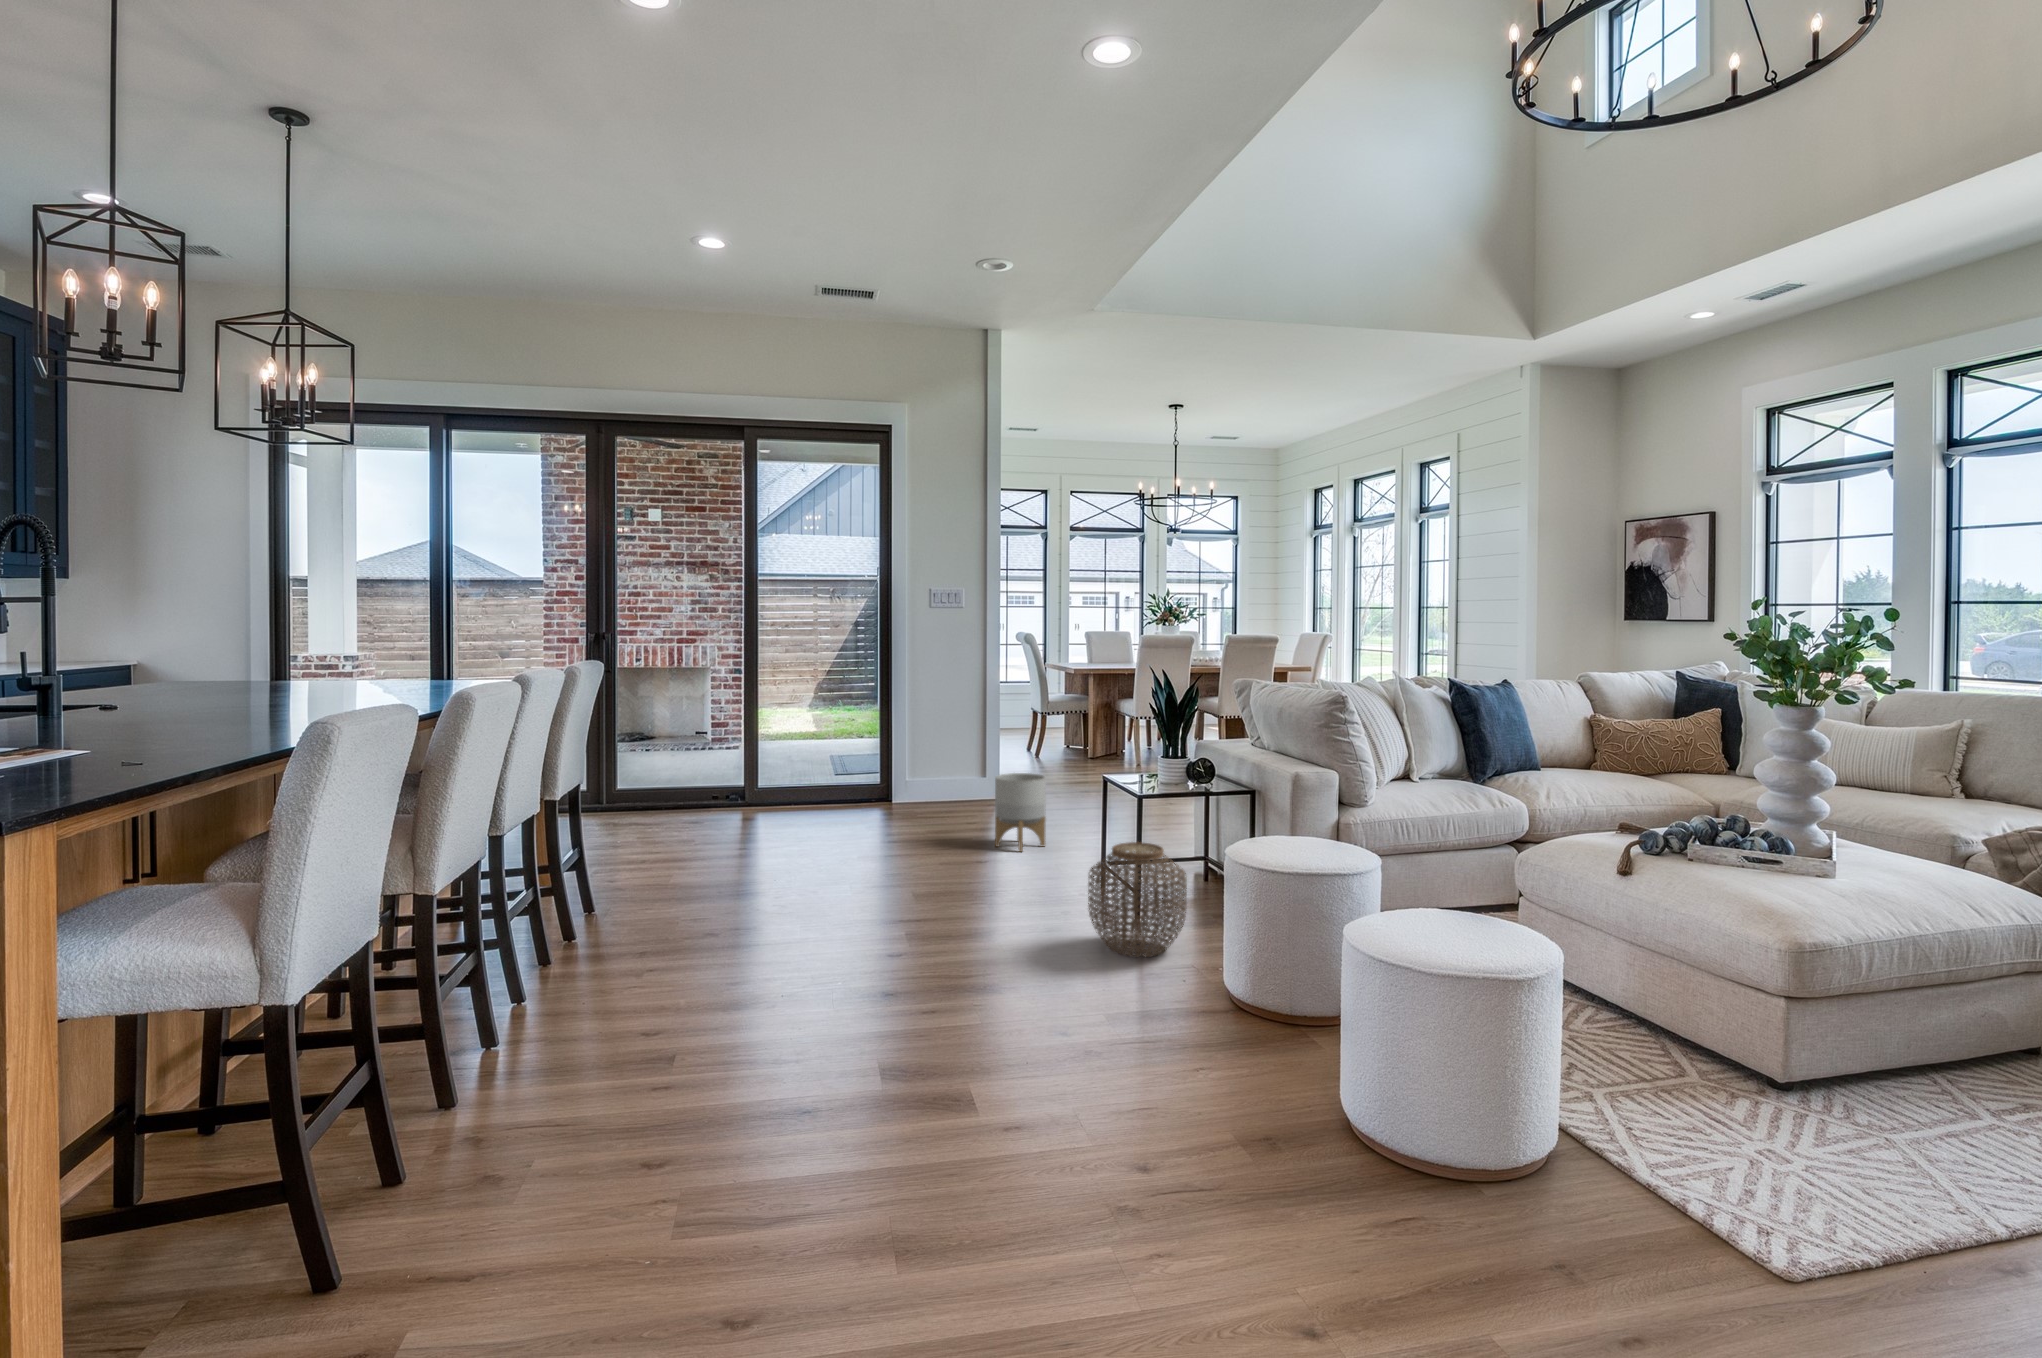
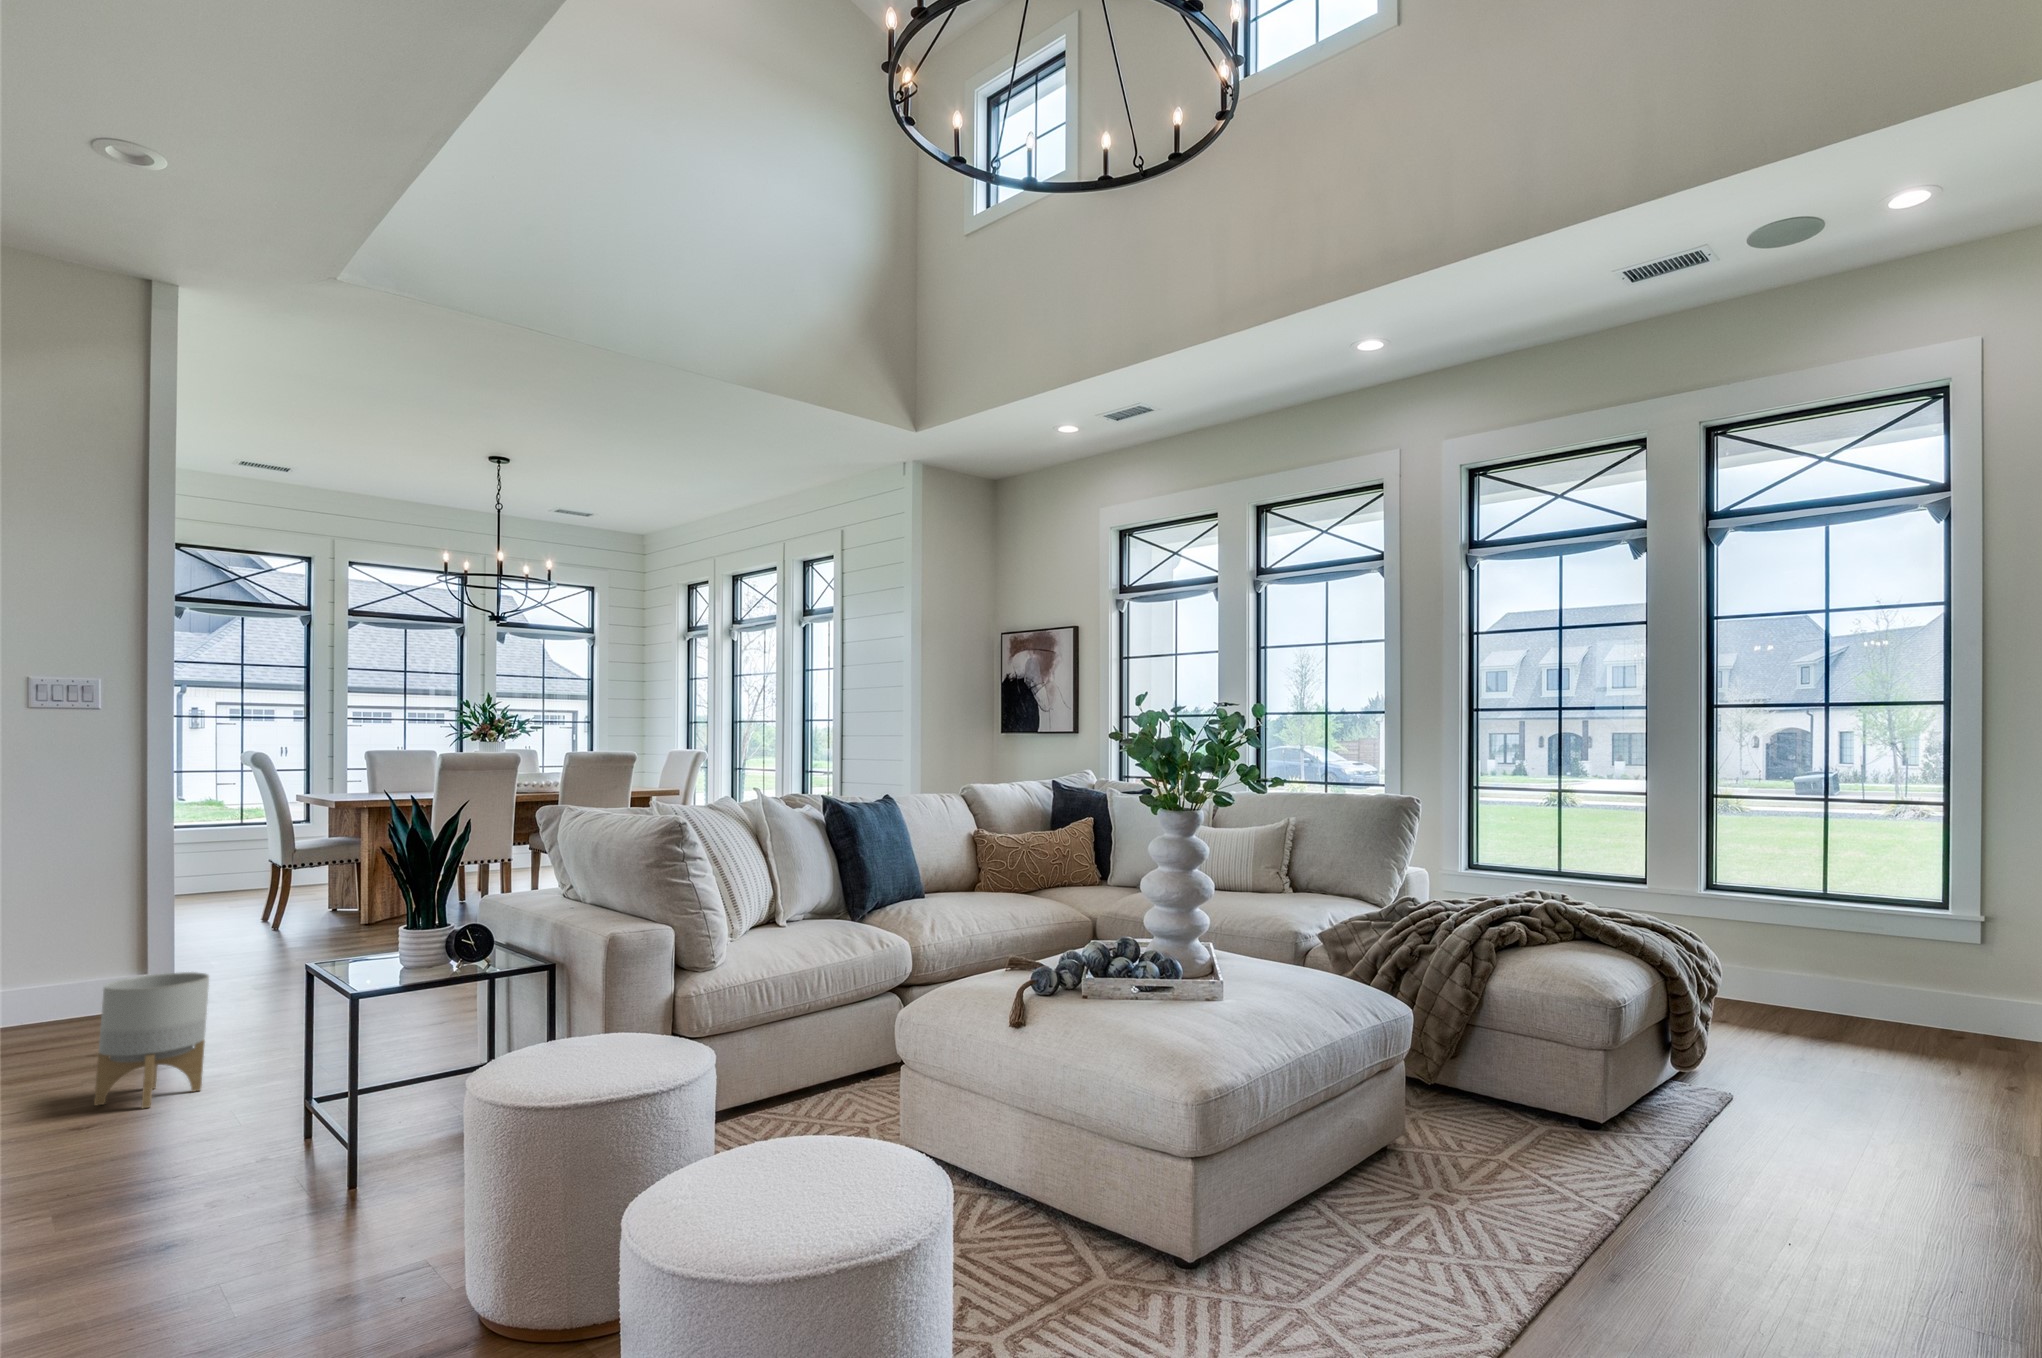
woven basket: present [1088,842,1187,957] -> none [222,1073,419,1277]

